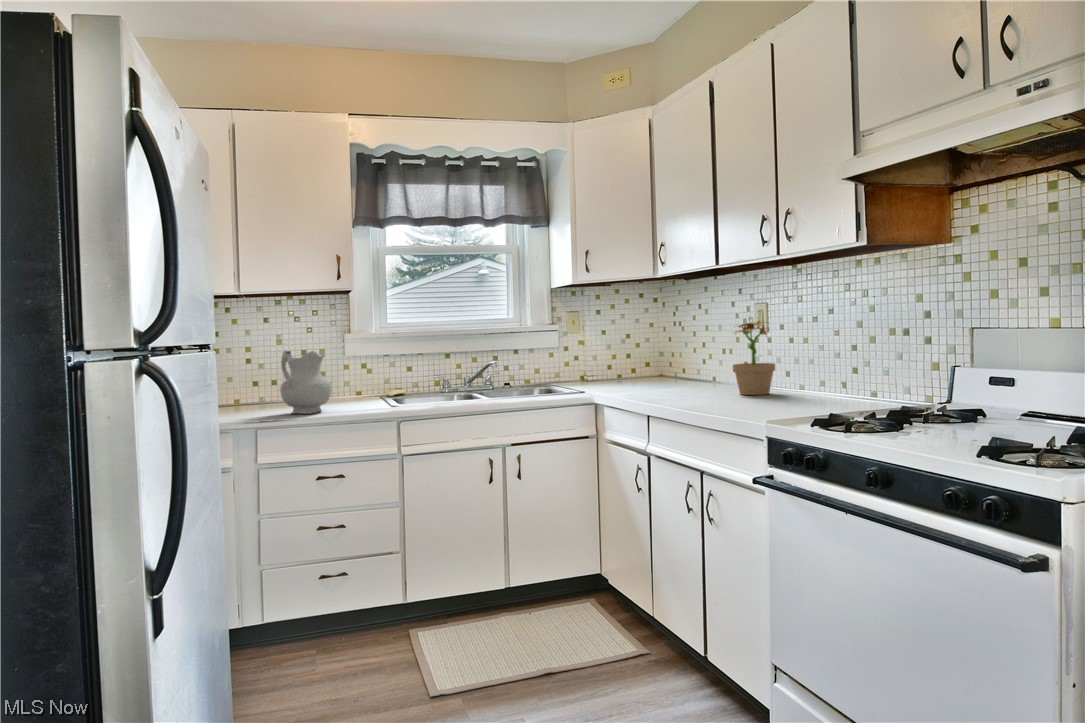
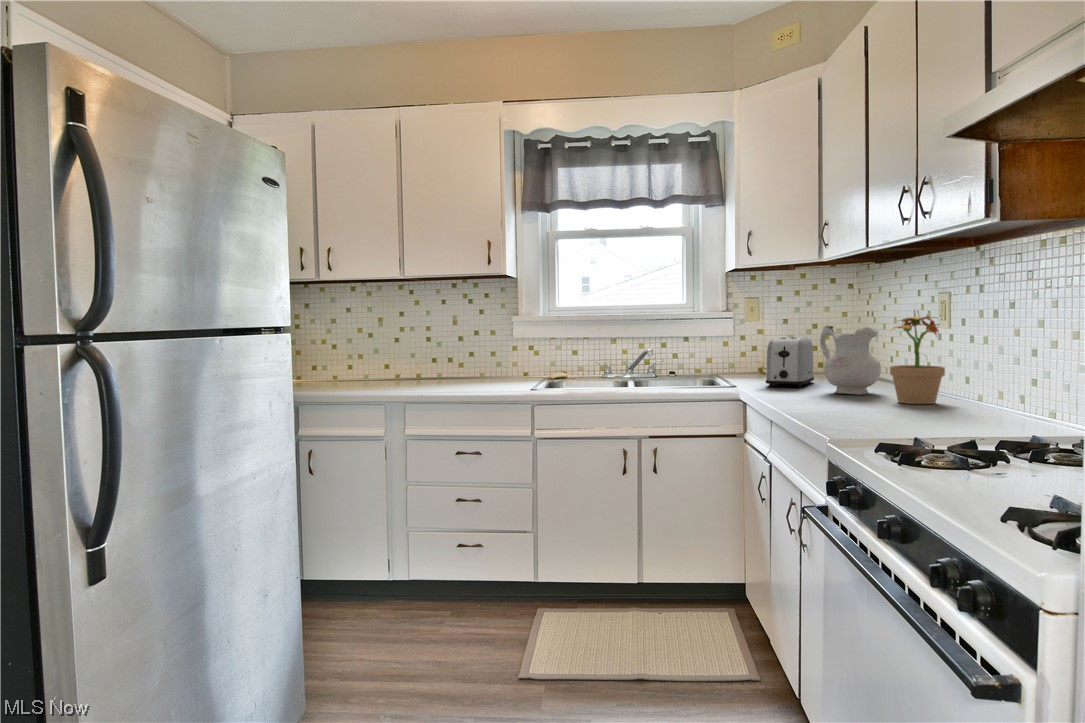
toaster: none [609,345,643,390] -> present [766,337,814,387]
ceramic pitcher: present [280,351,332,414] -> present [820,326,881,395]

